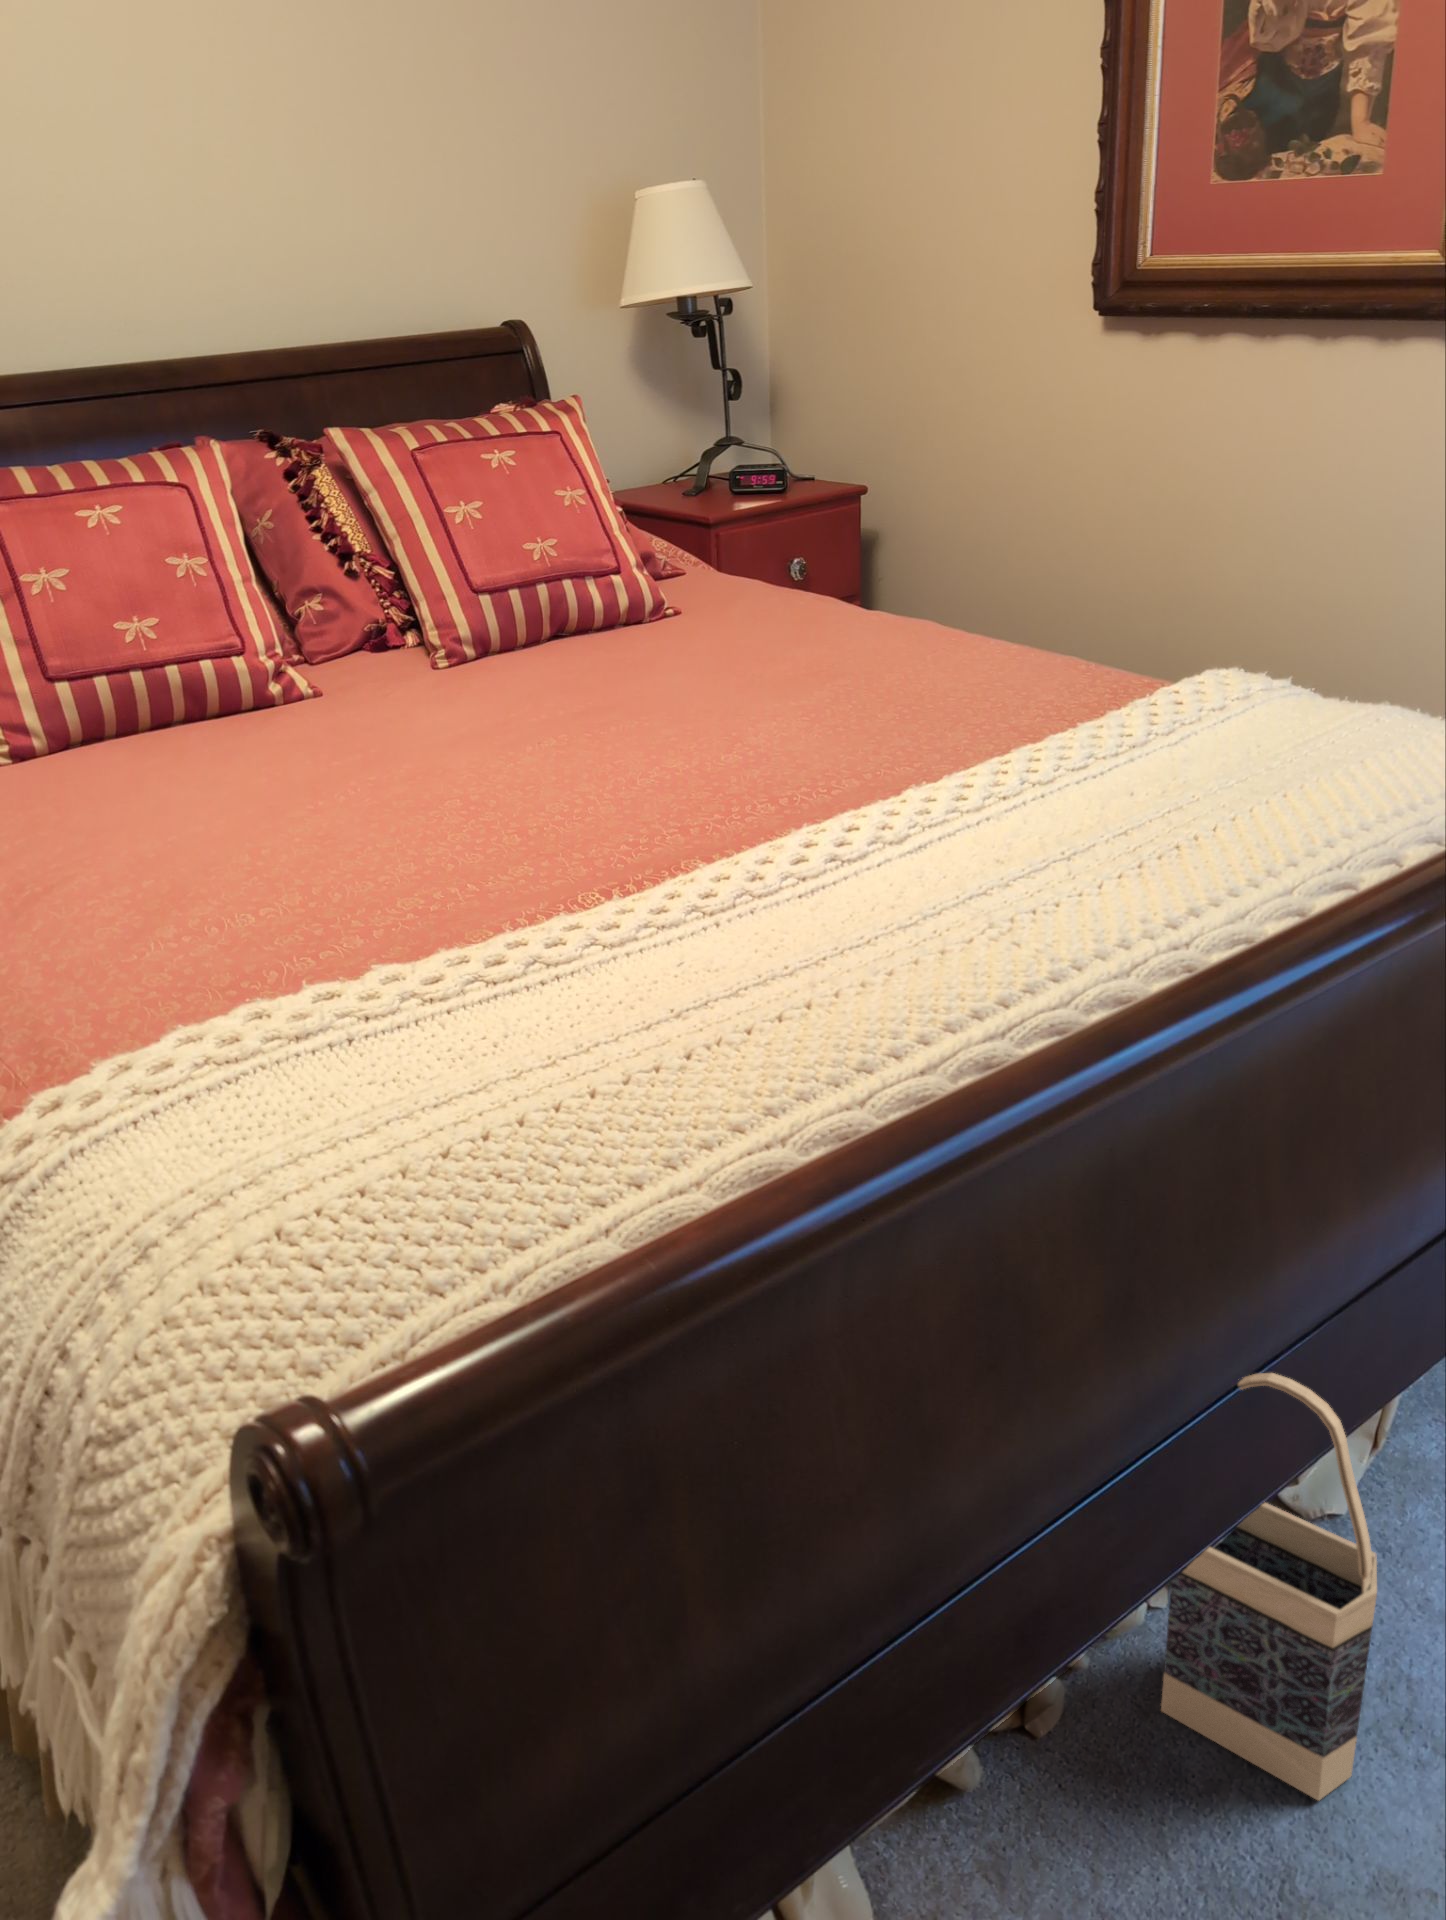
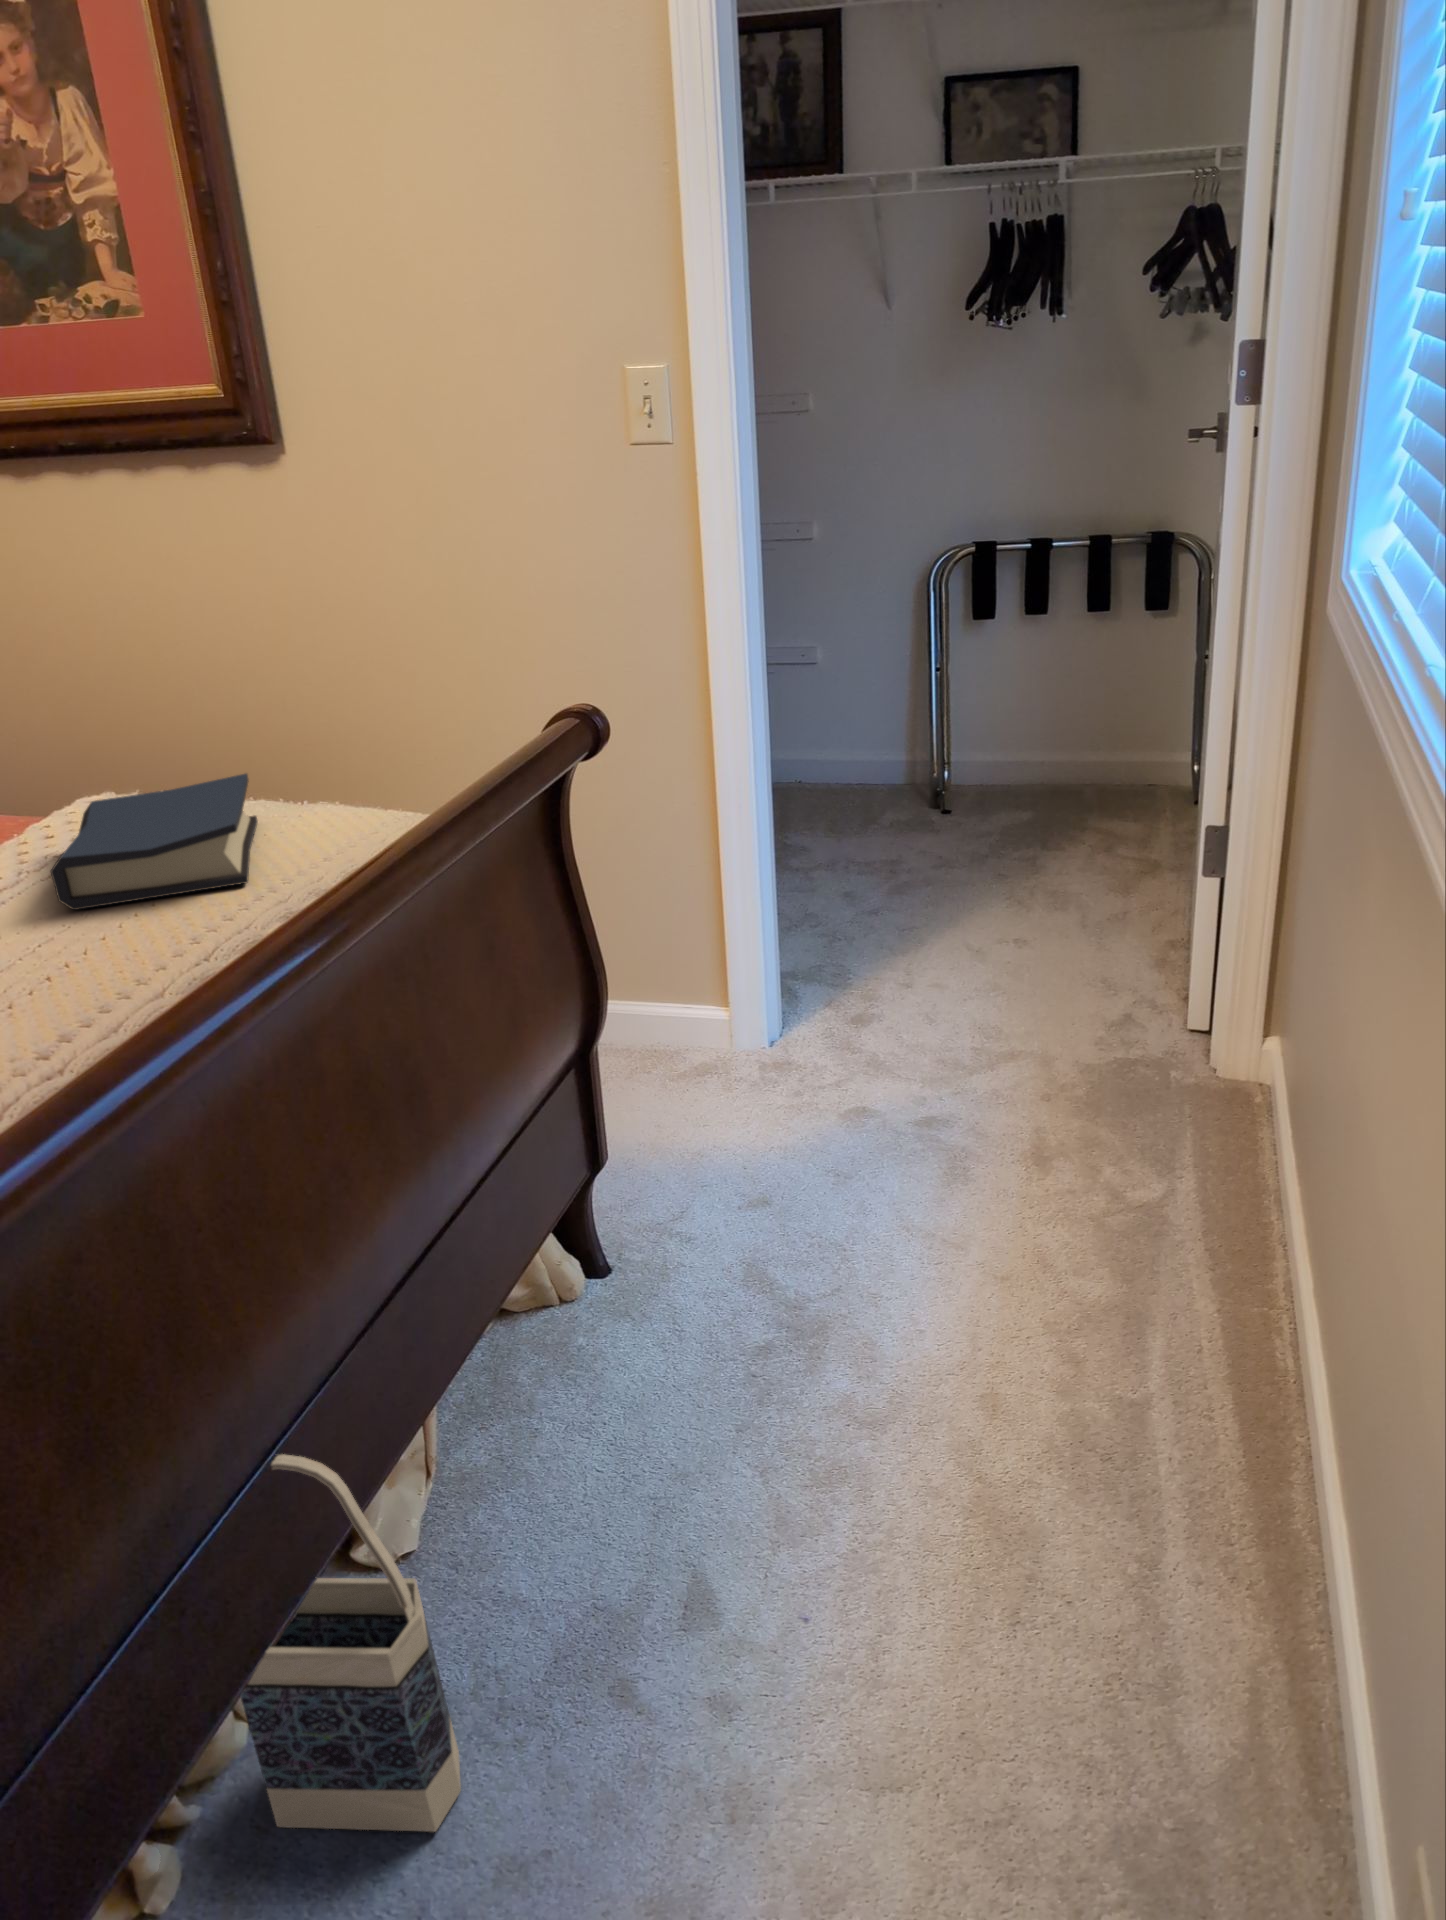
hardback book: none [1191,678,1399,796] -> present [51,774,258,910]

